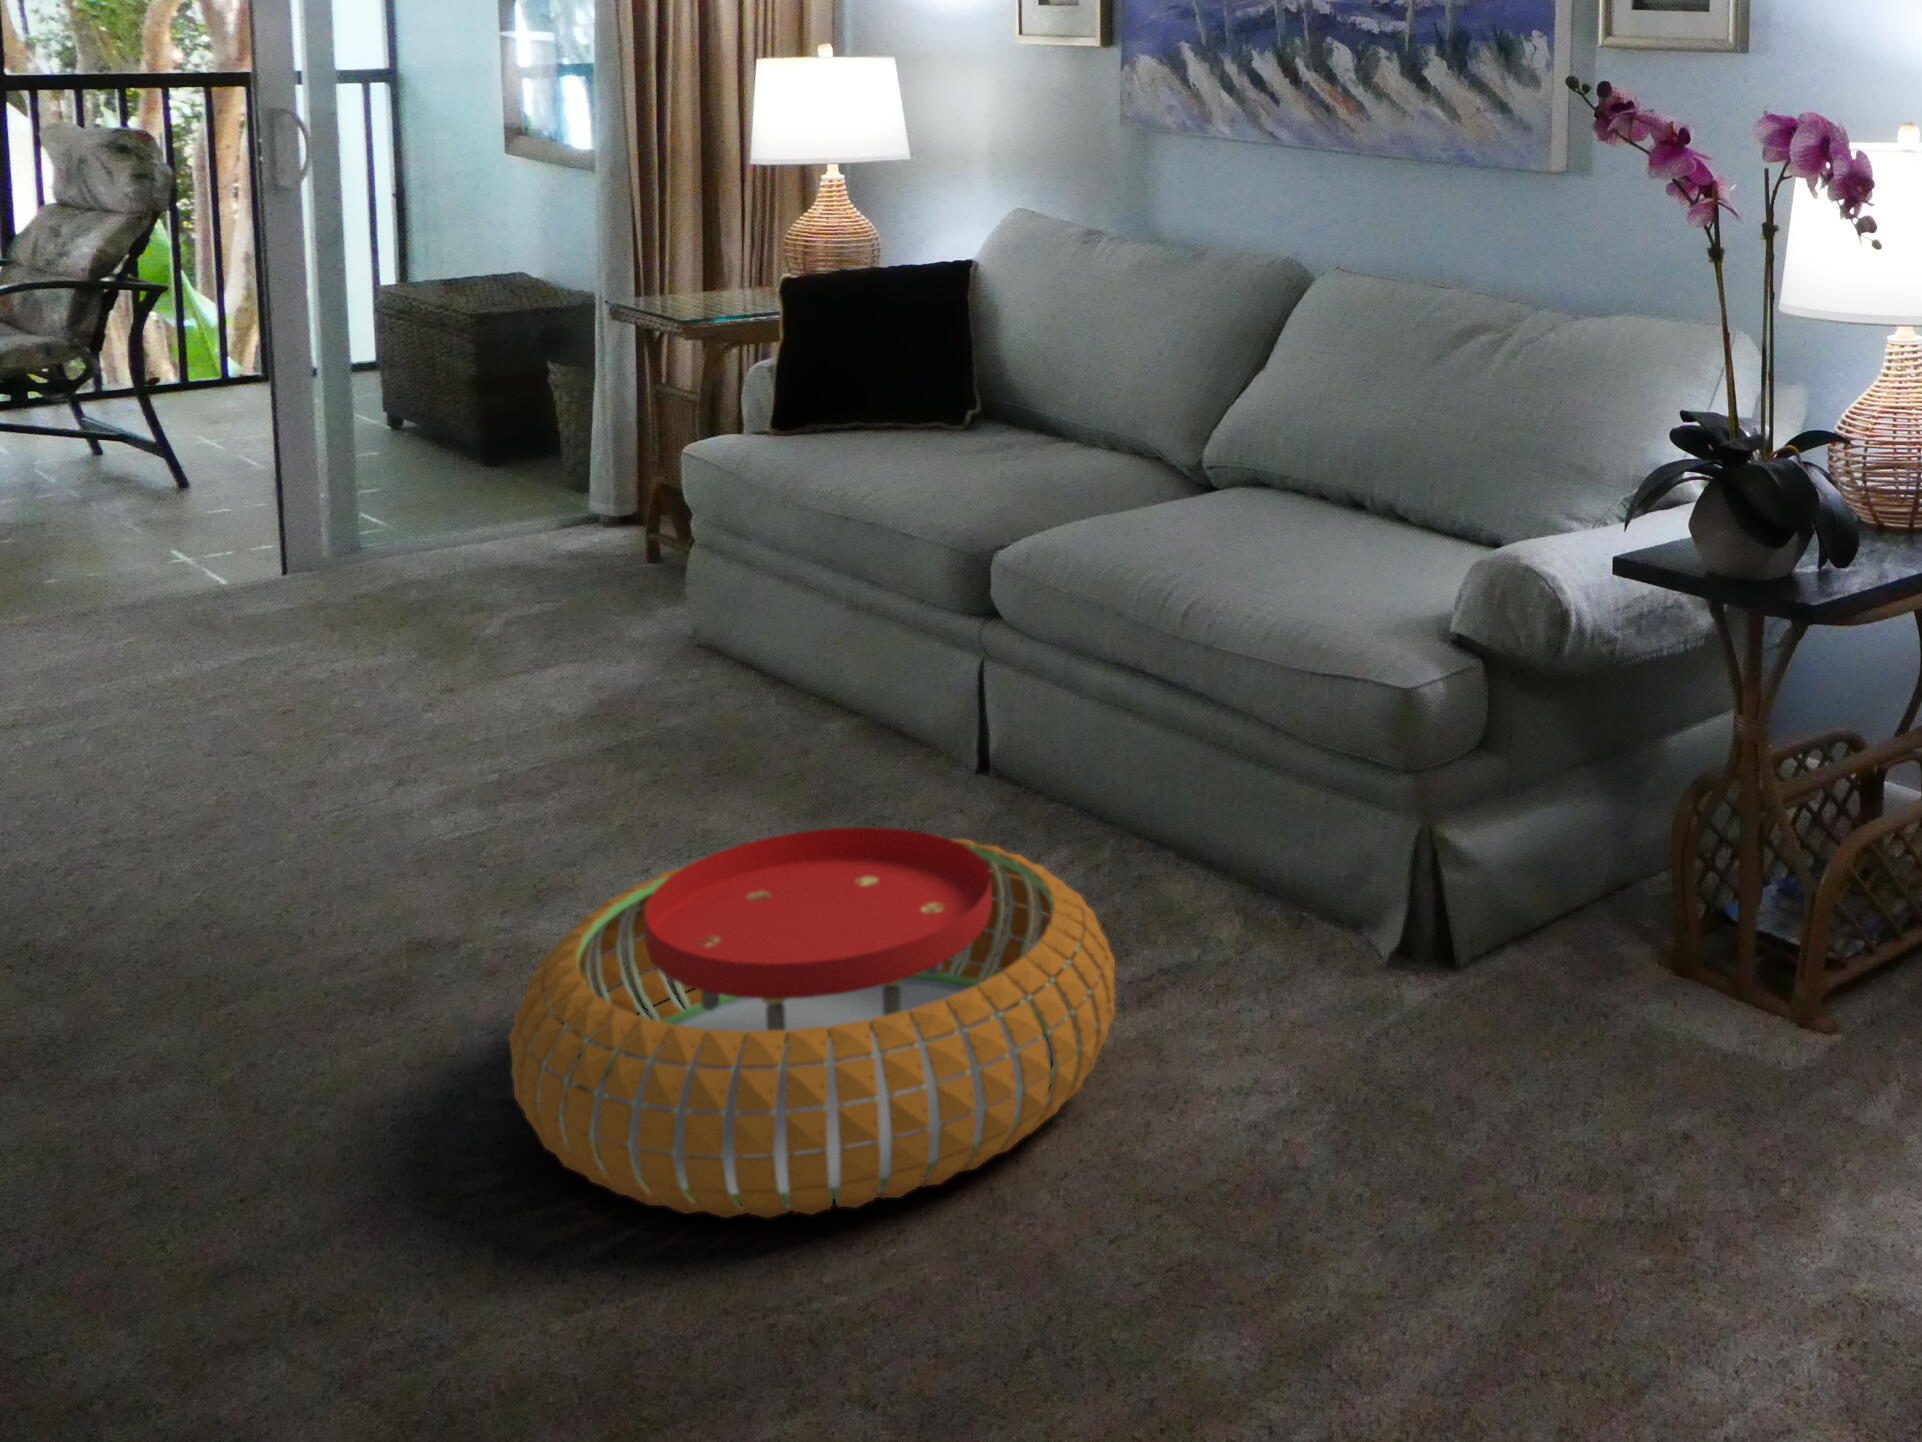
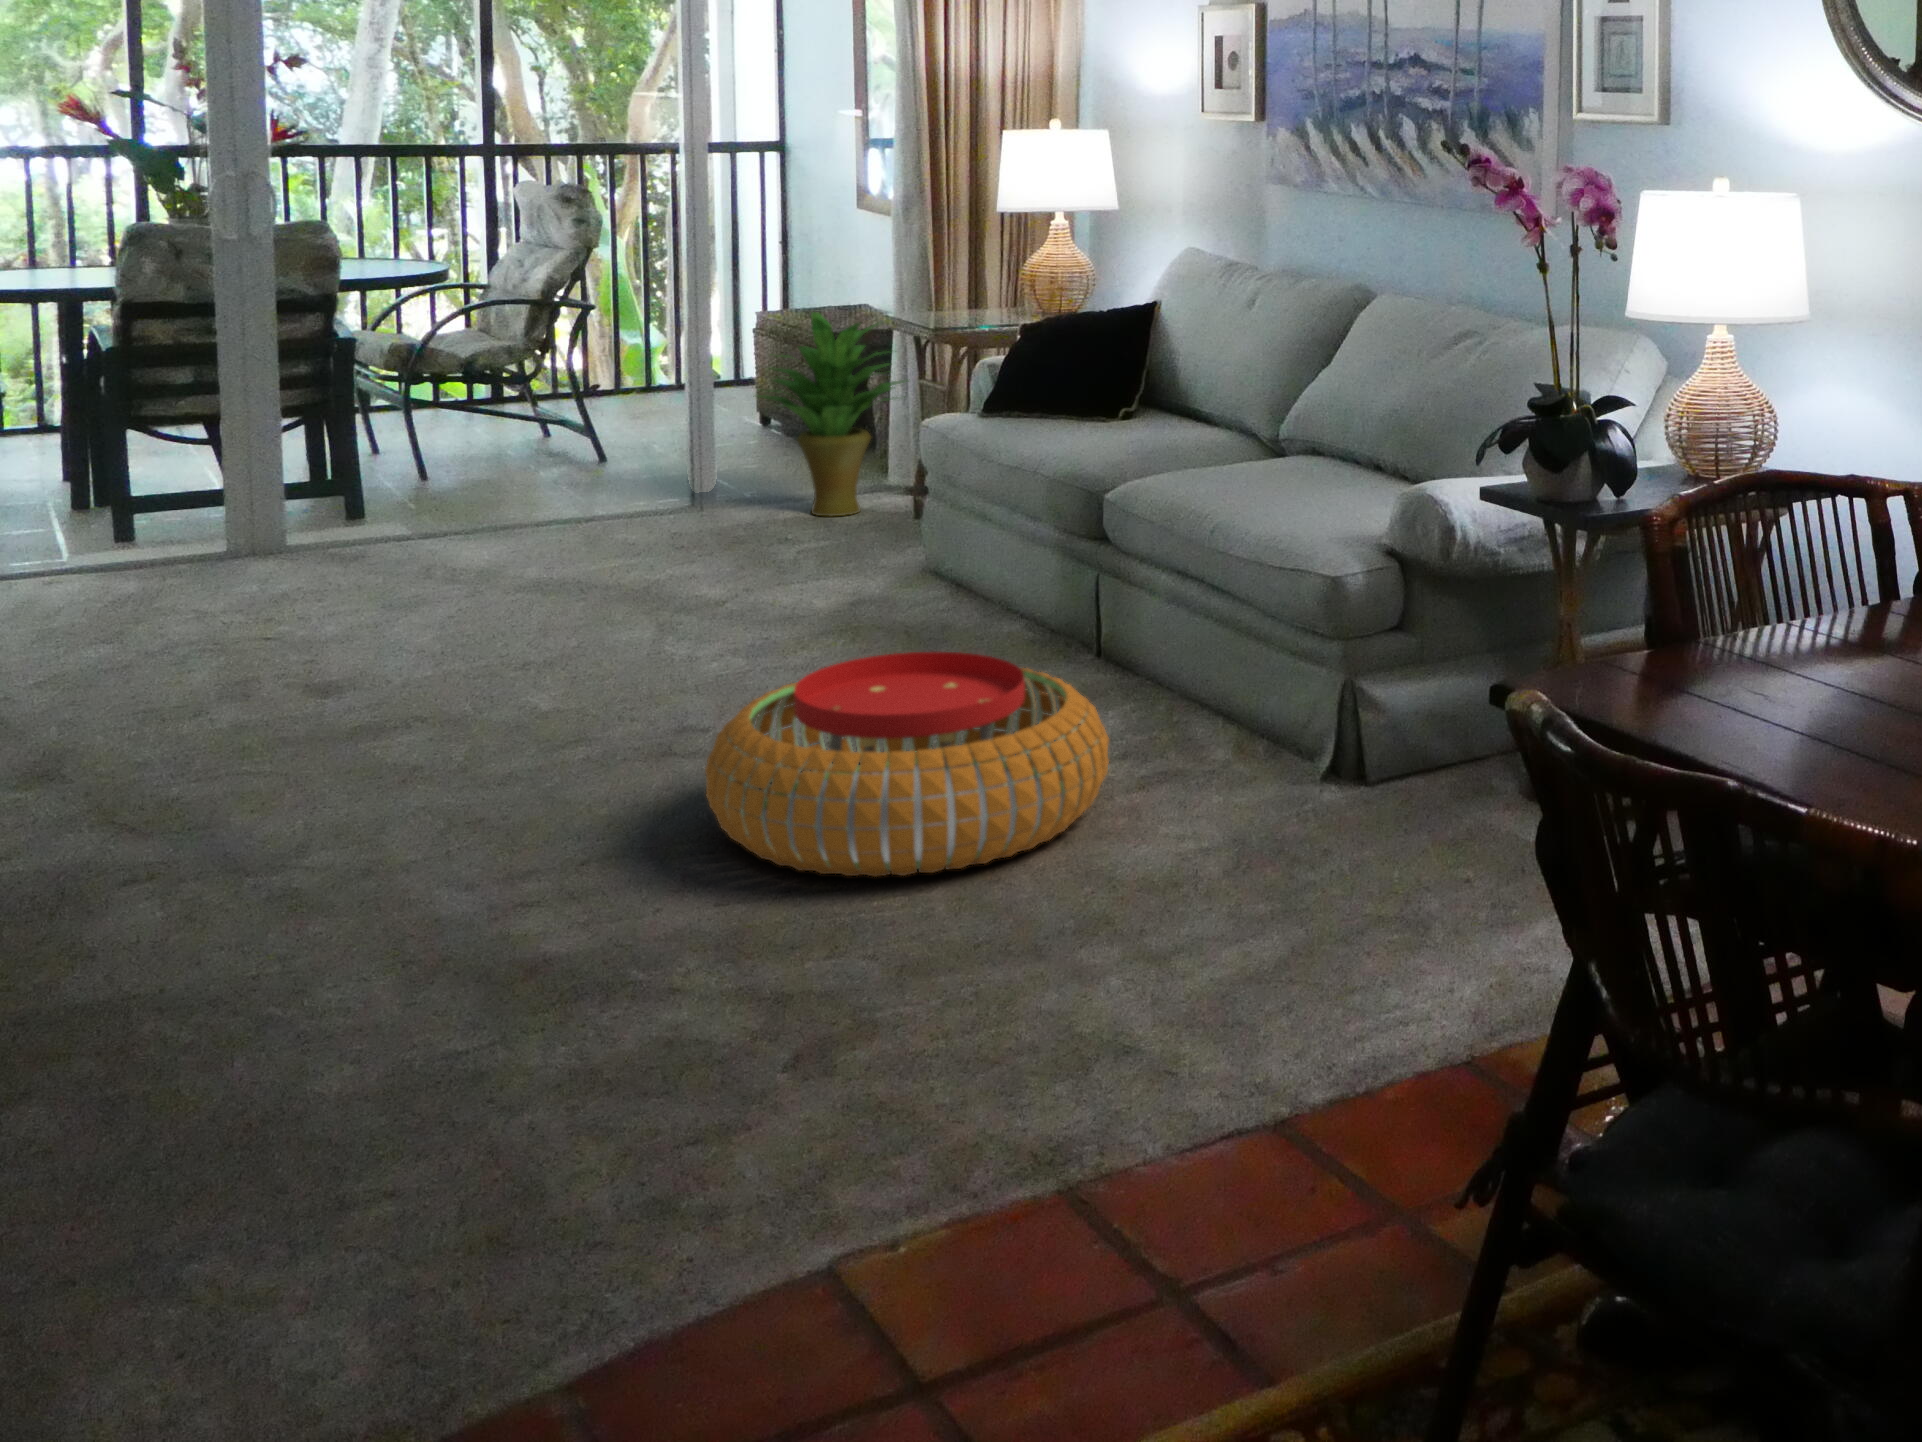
potted plant: none [416,296,633,565] -> present [758,312,905,516]

